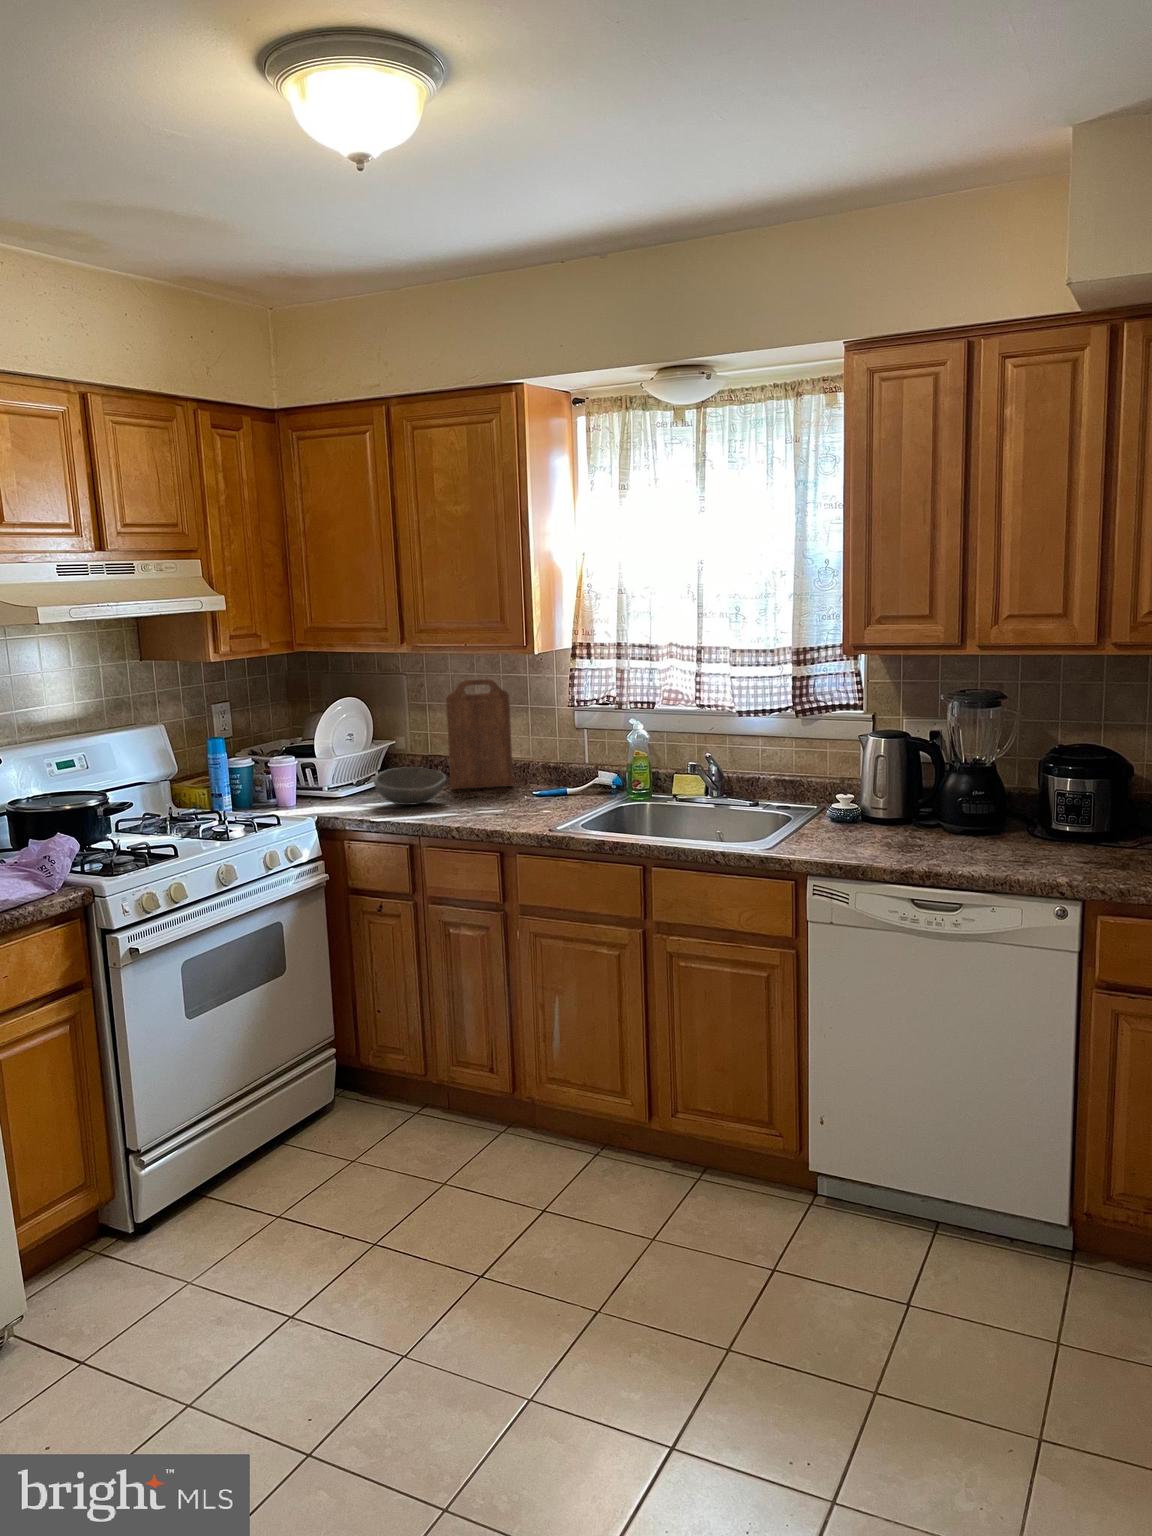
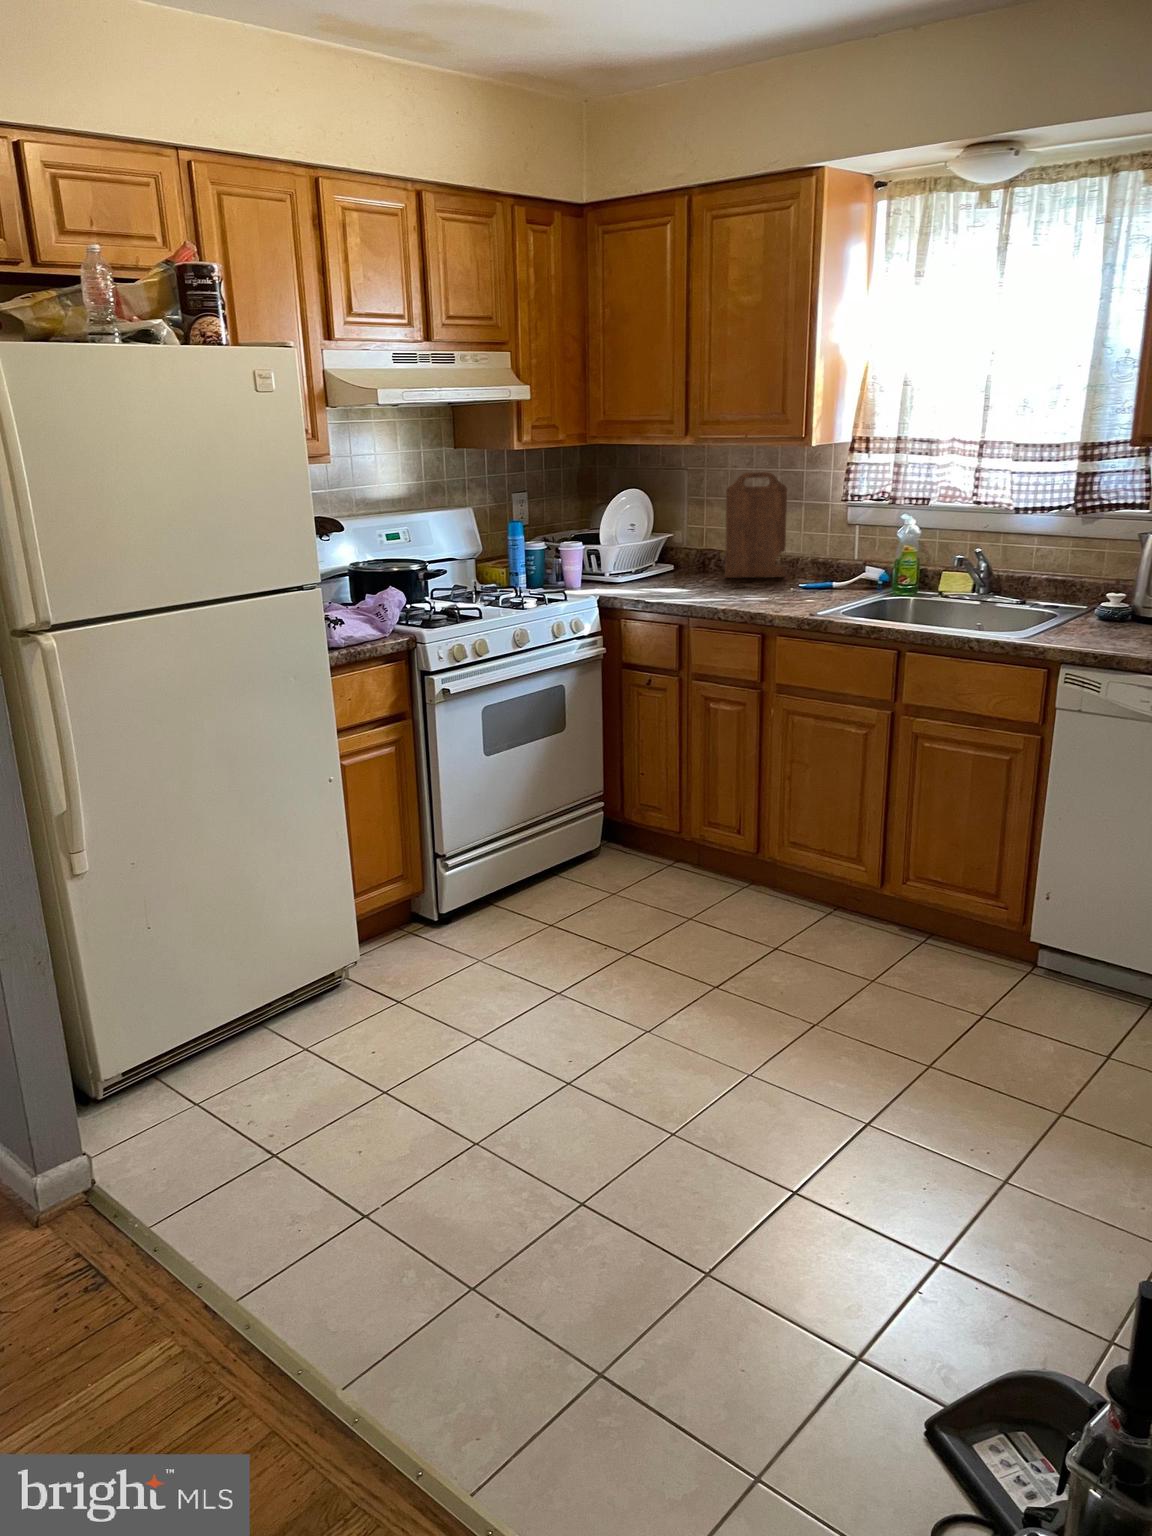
bowl: present [374,767,446,805] -> none [655,554,721,588]

